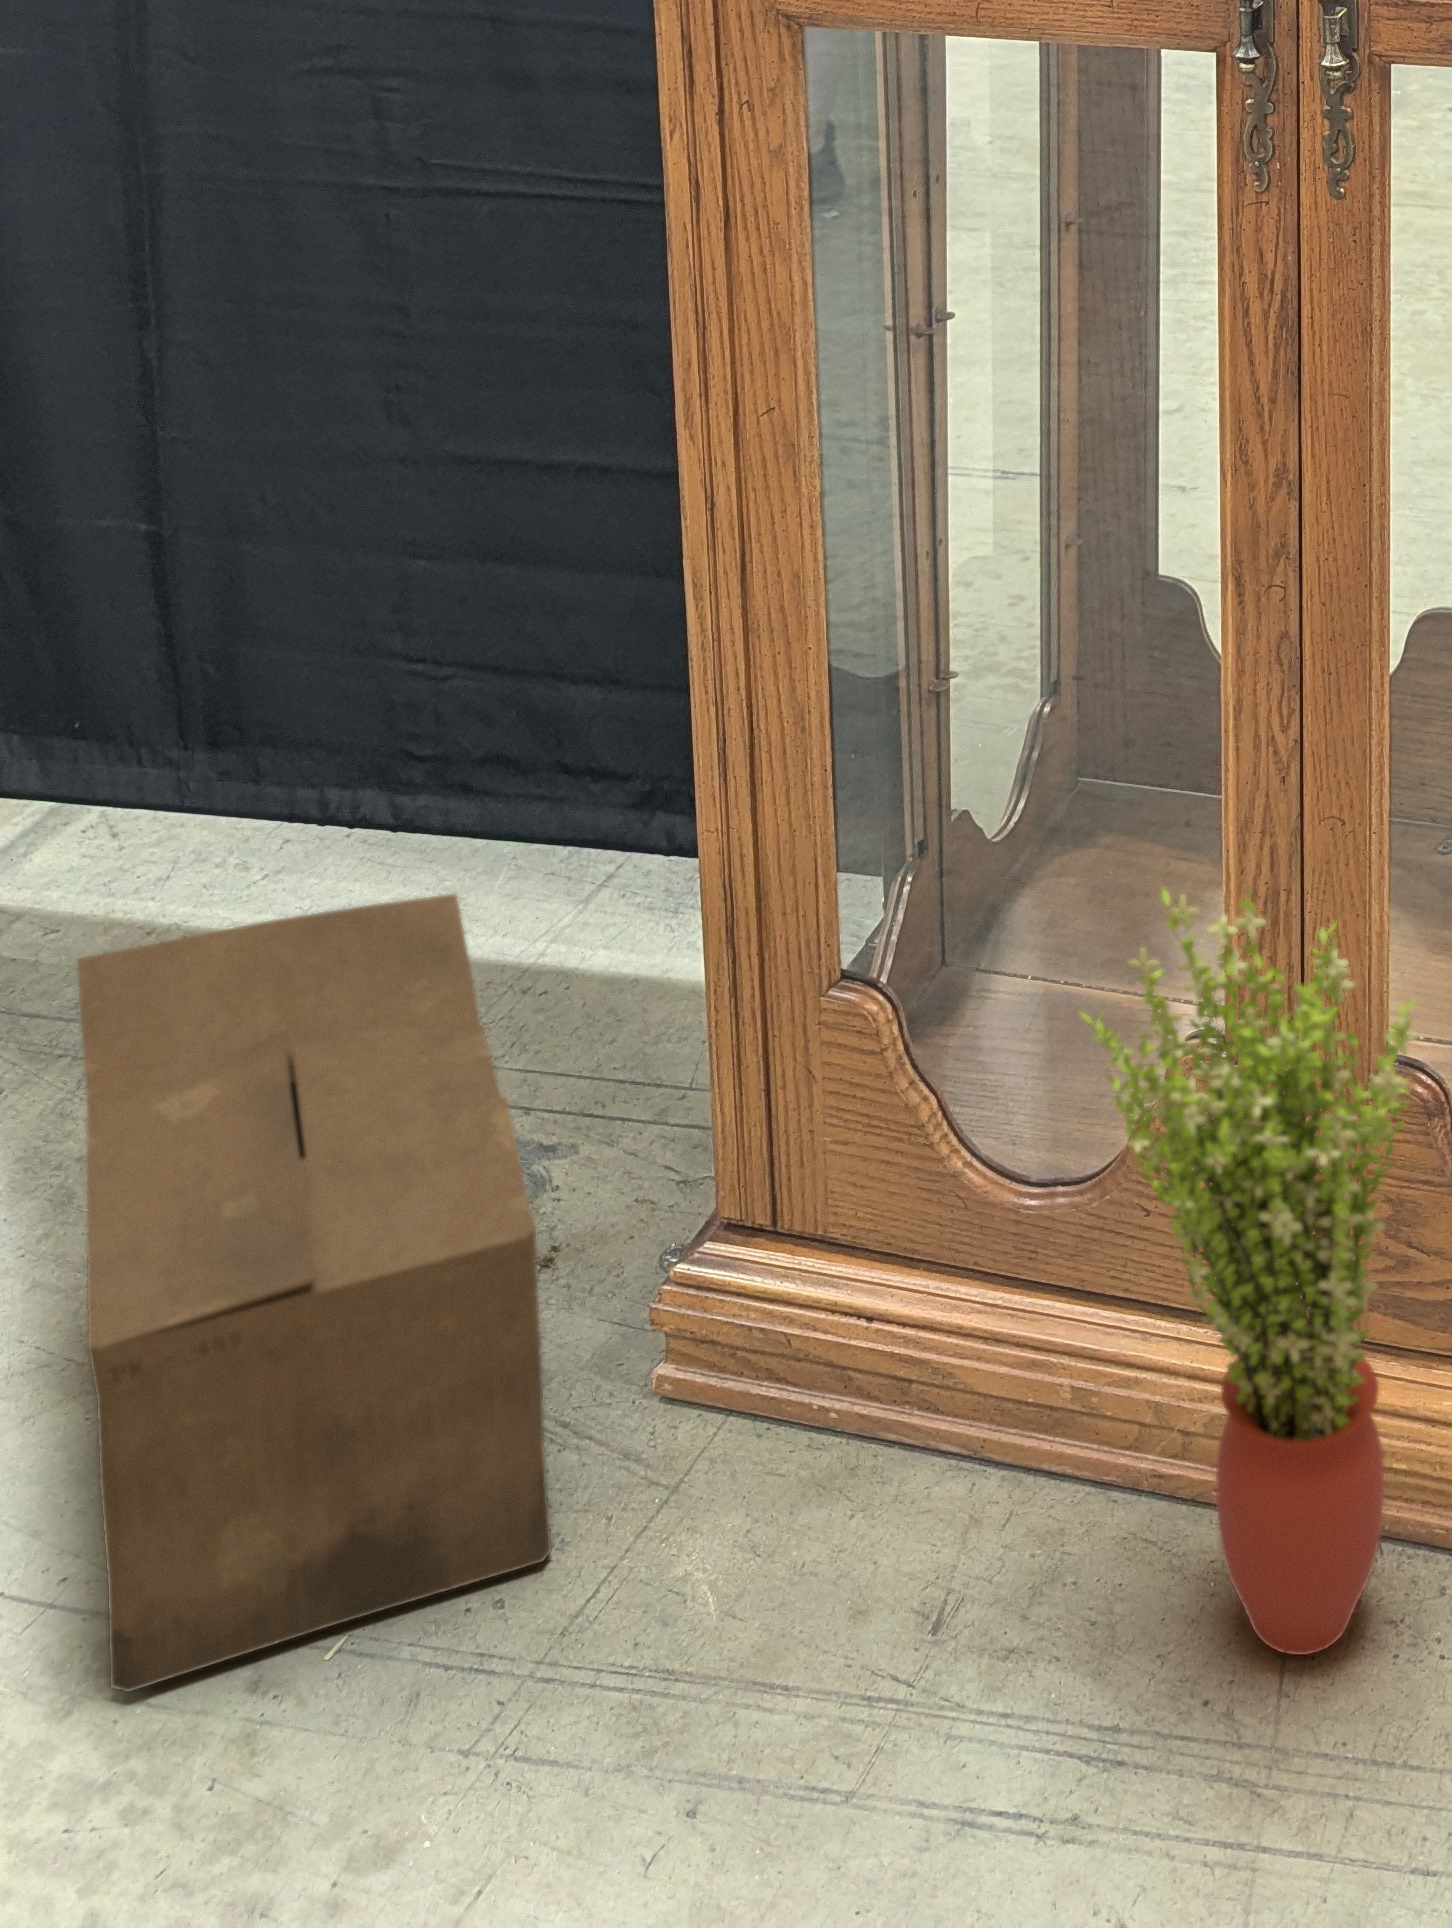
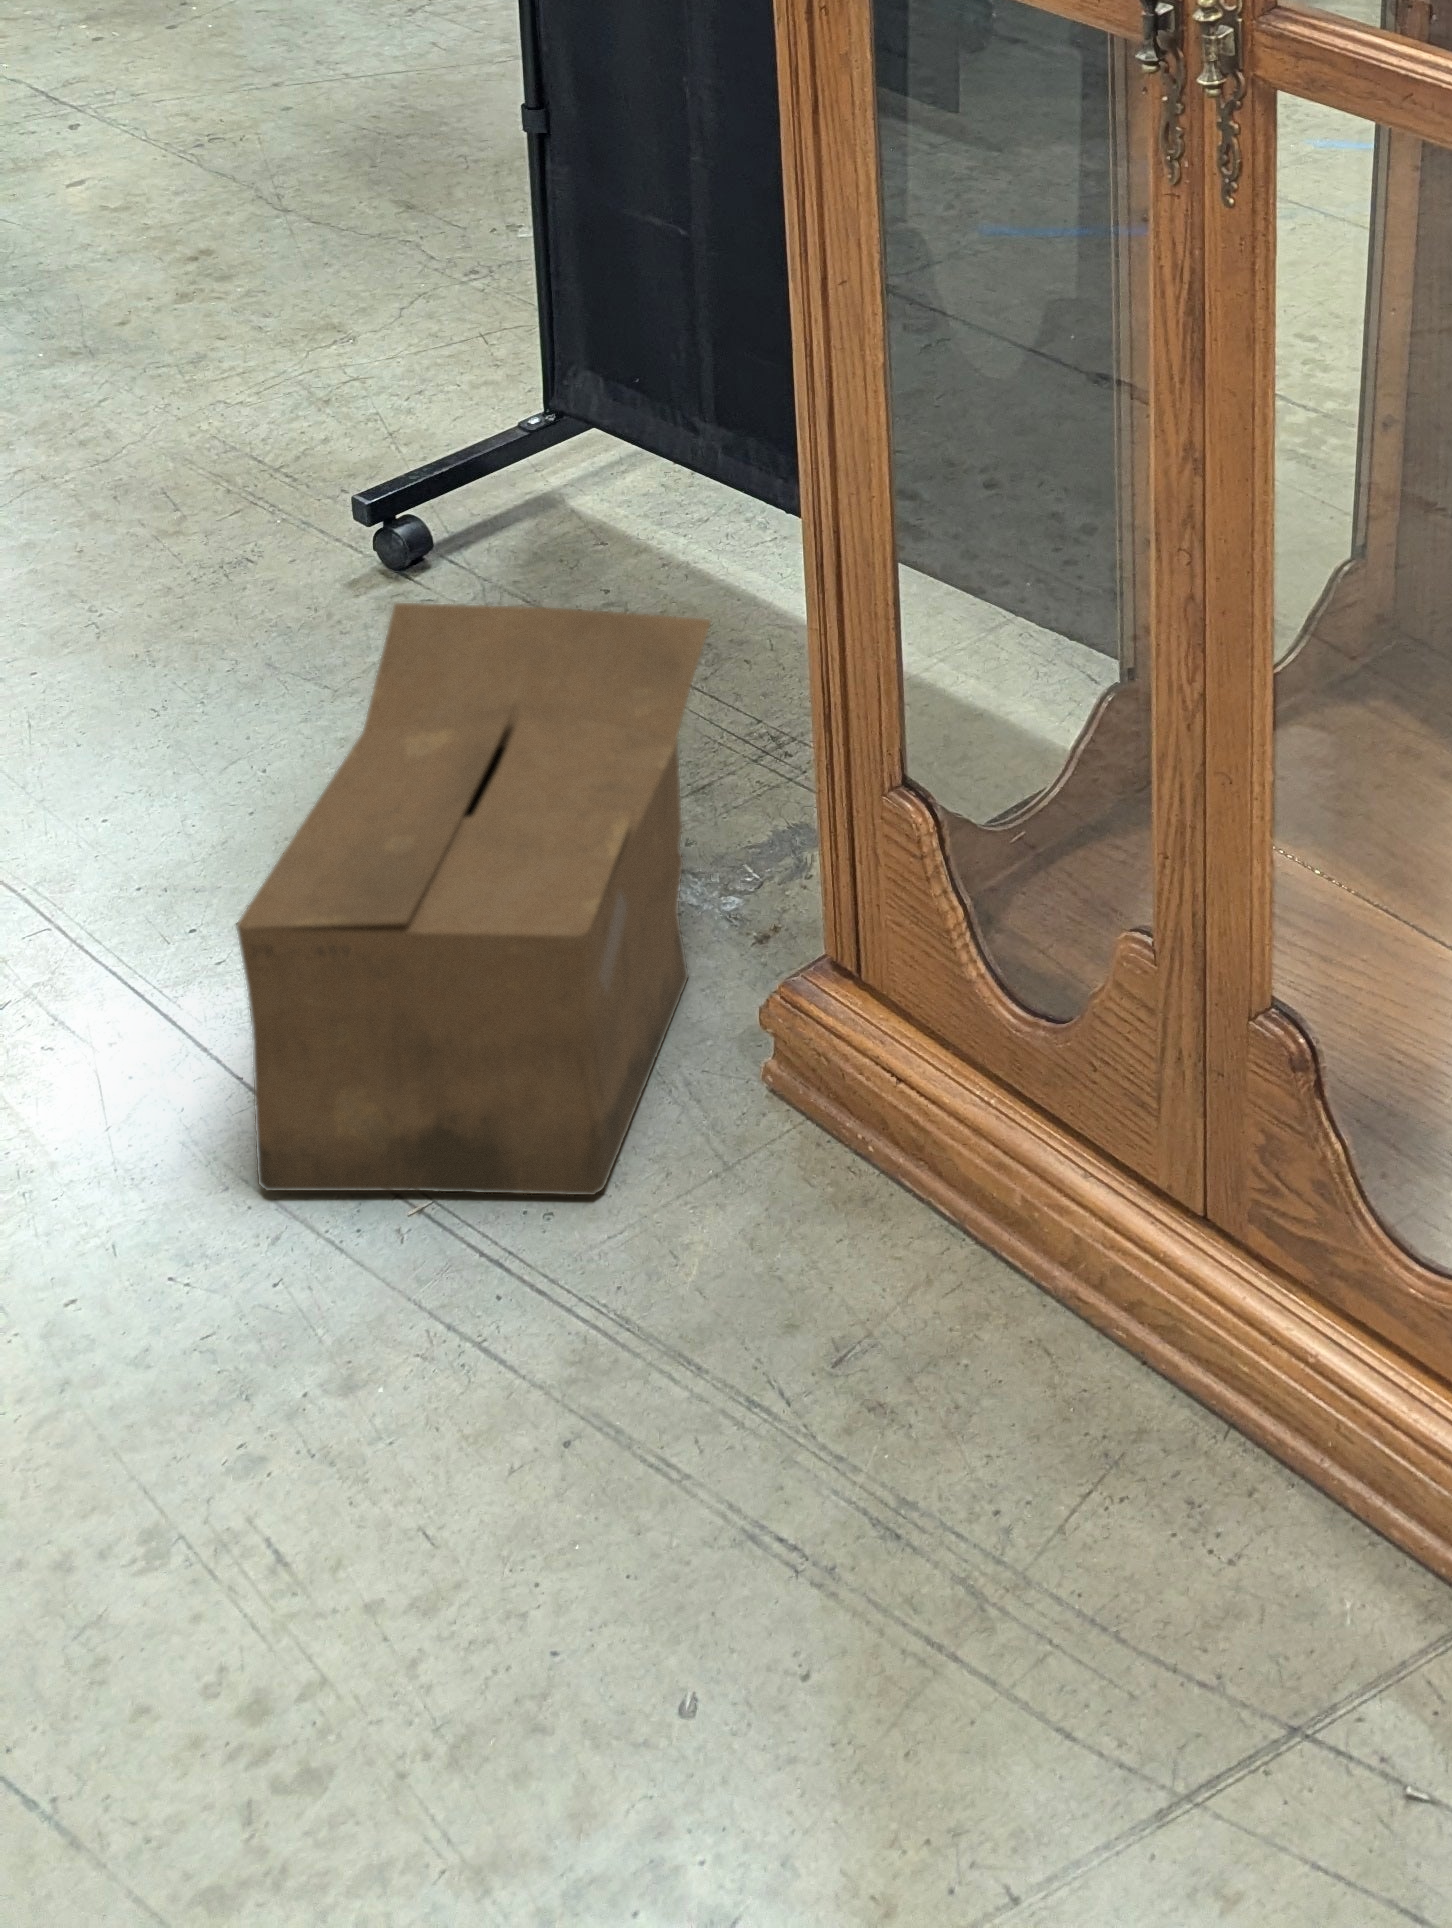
potted plant: present [1082,890,1417,1655] -> none [931,803,1231,1505]

